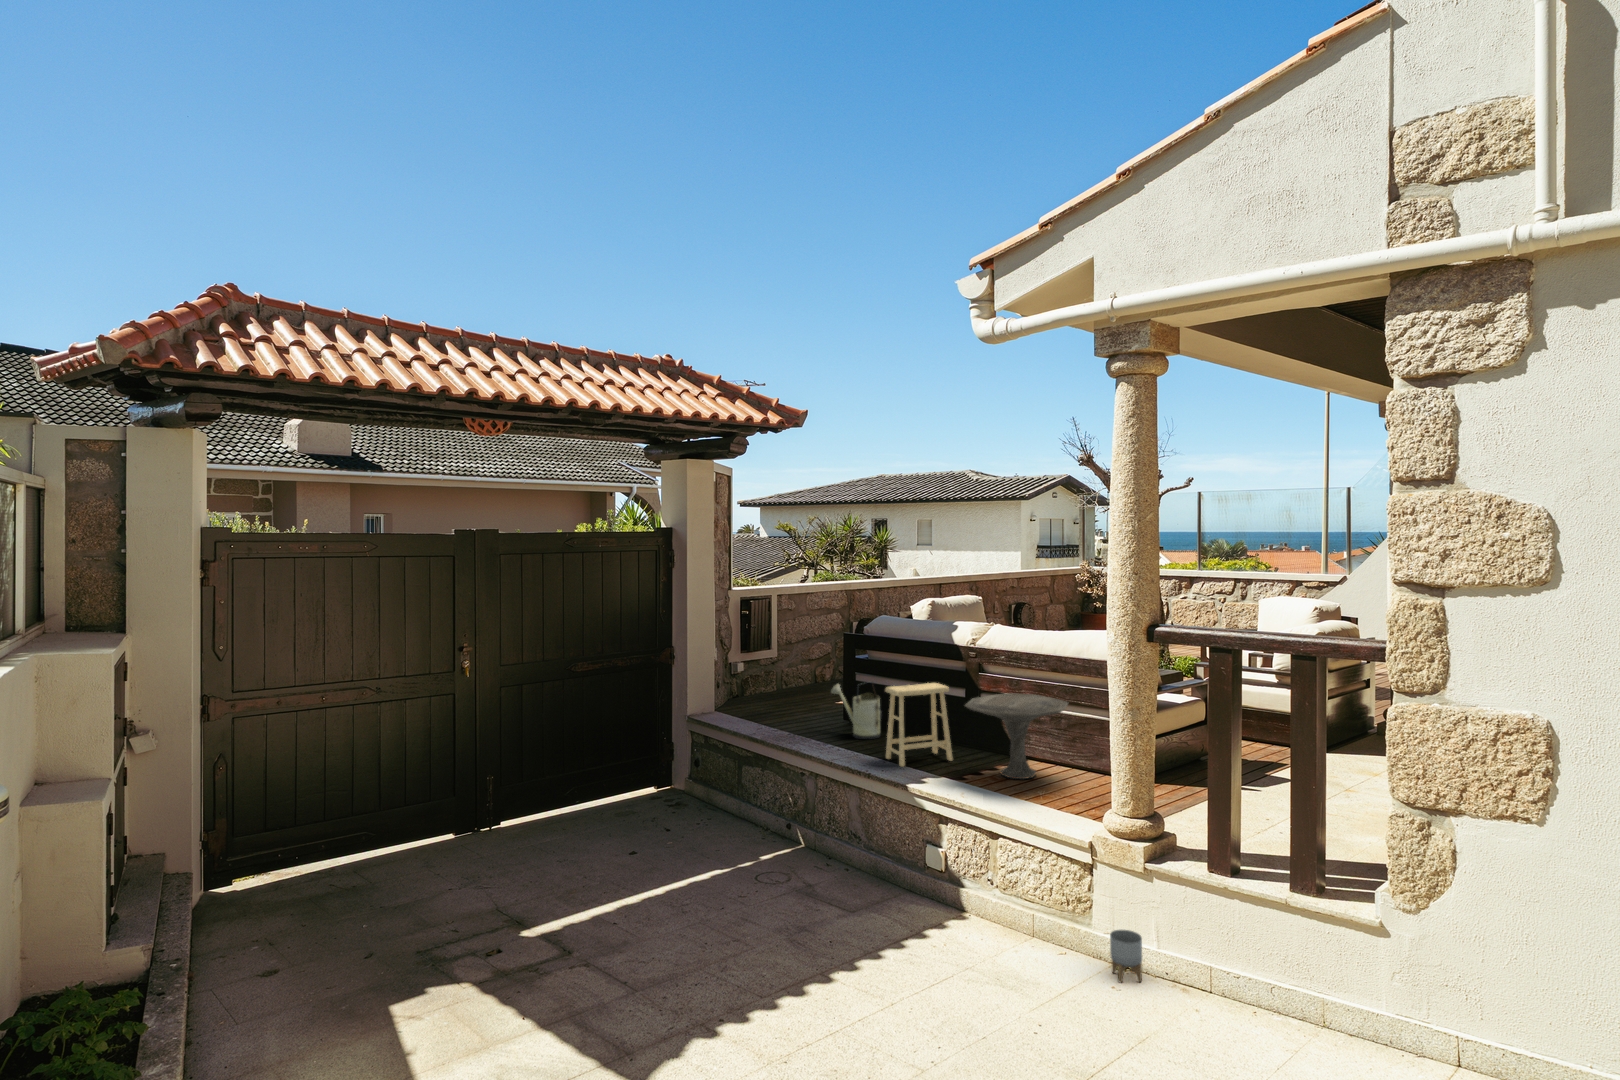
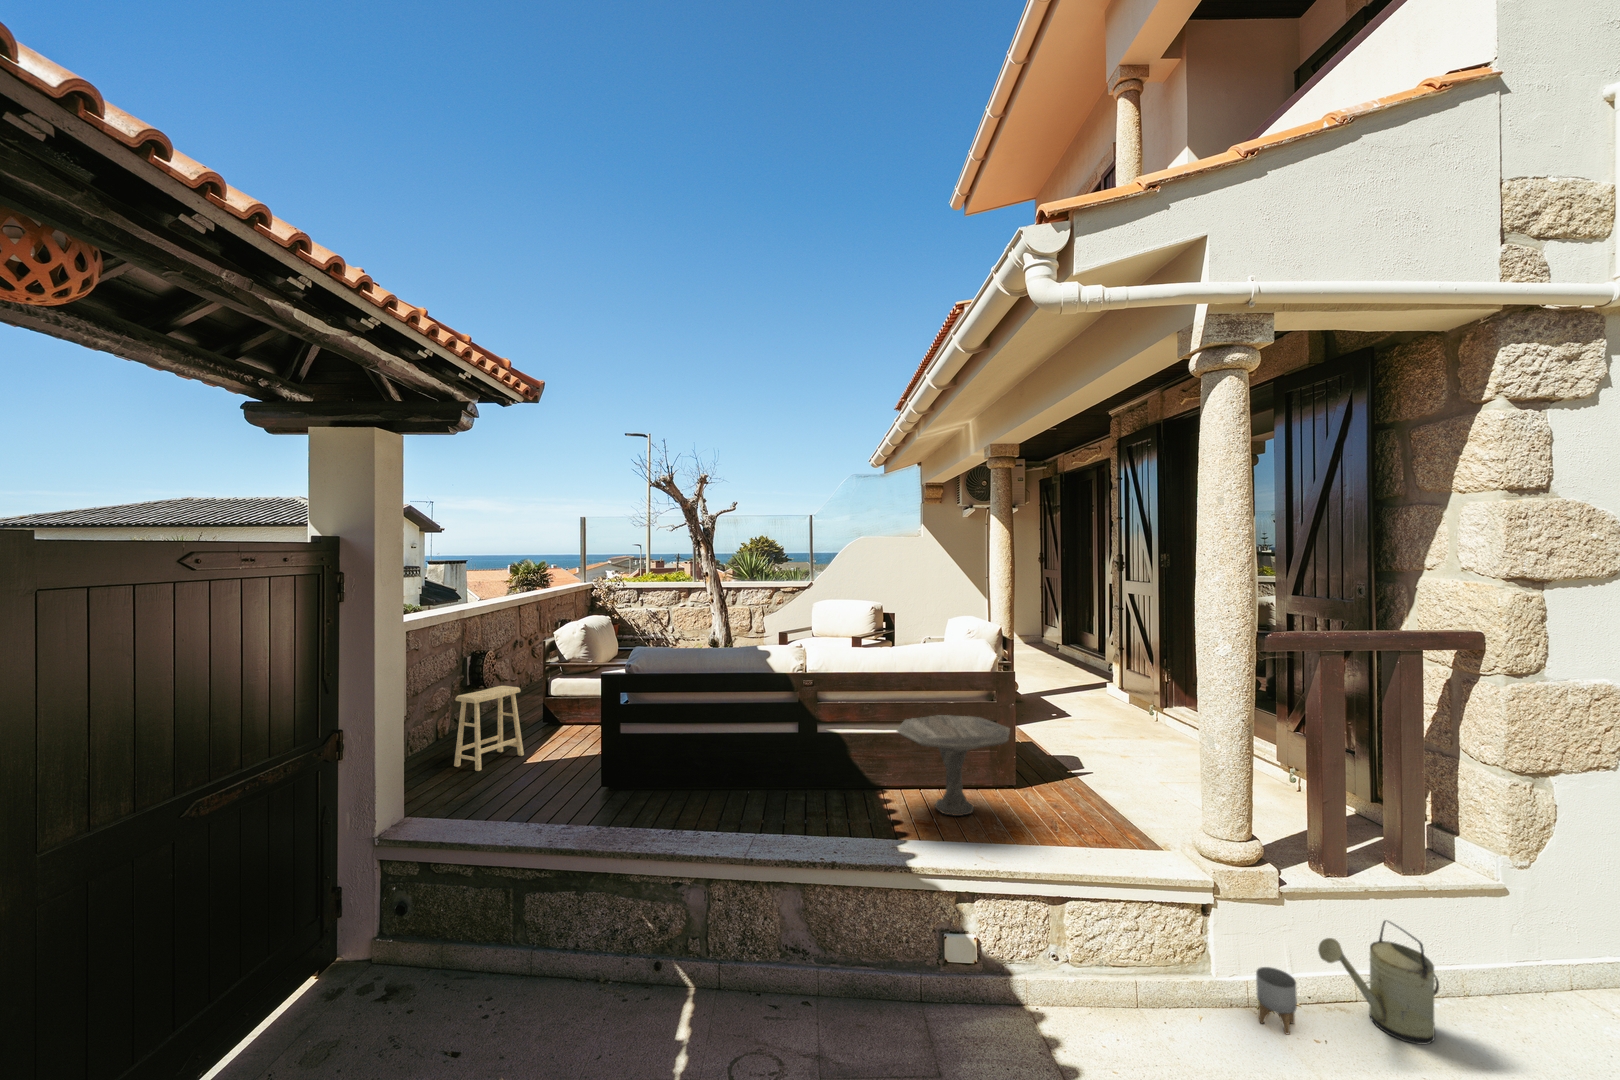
footstool: present [885,683,953,767] -> present [454,686,524,771]
watering can: present [831,684,882,739] -> present [1318,920,1439,1044]

